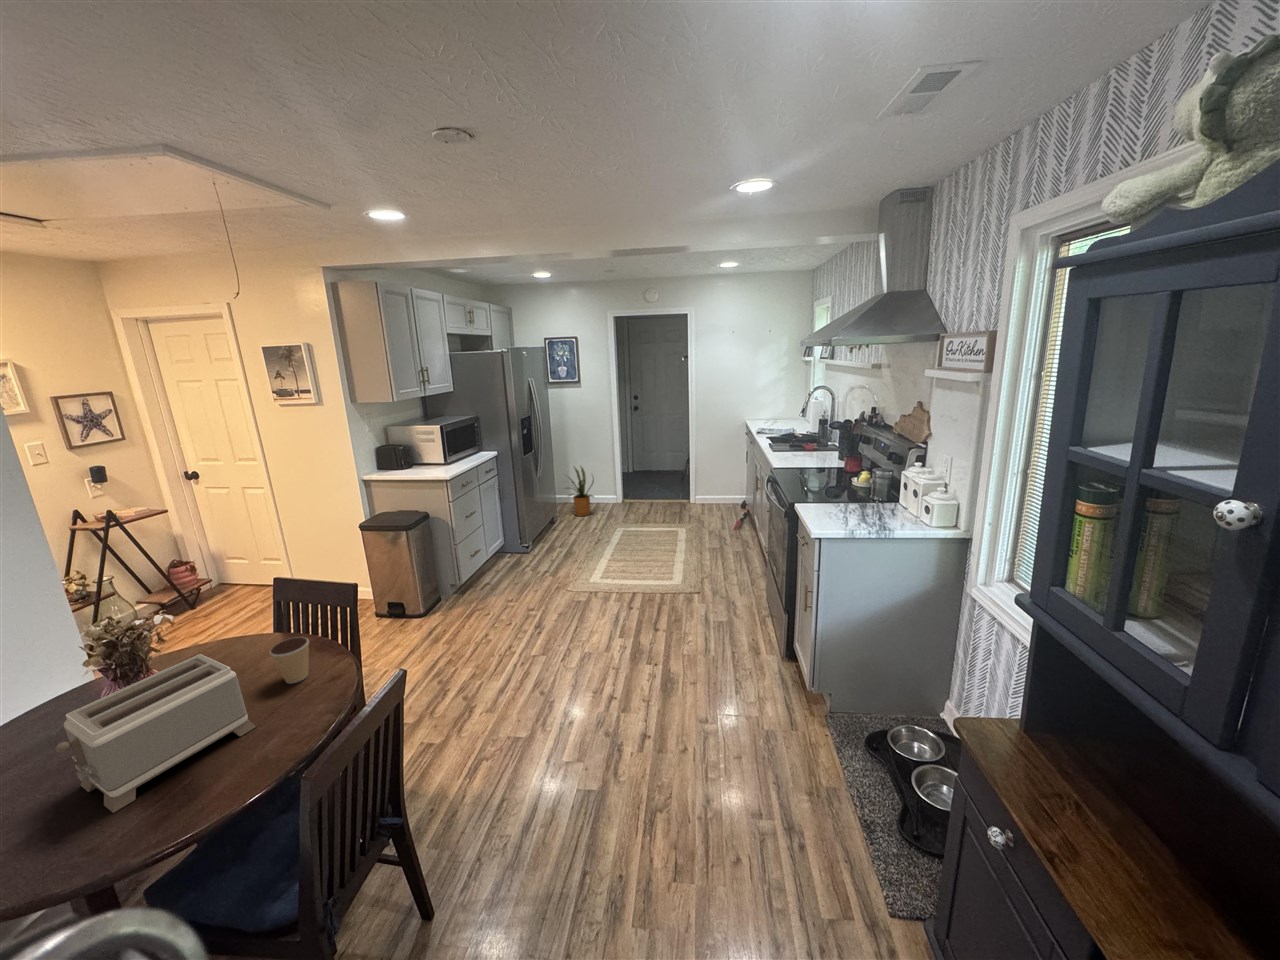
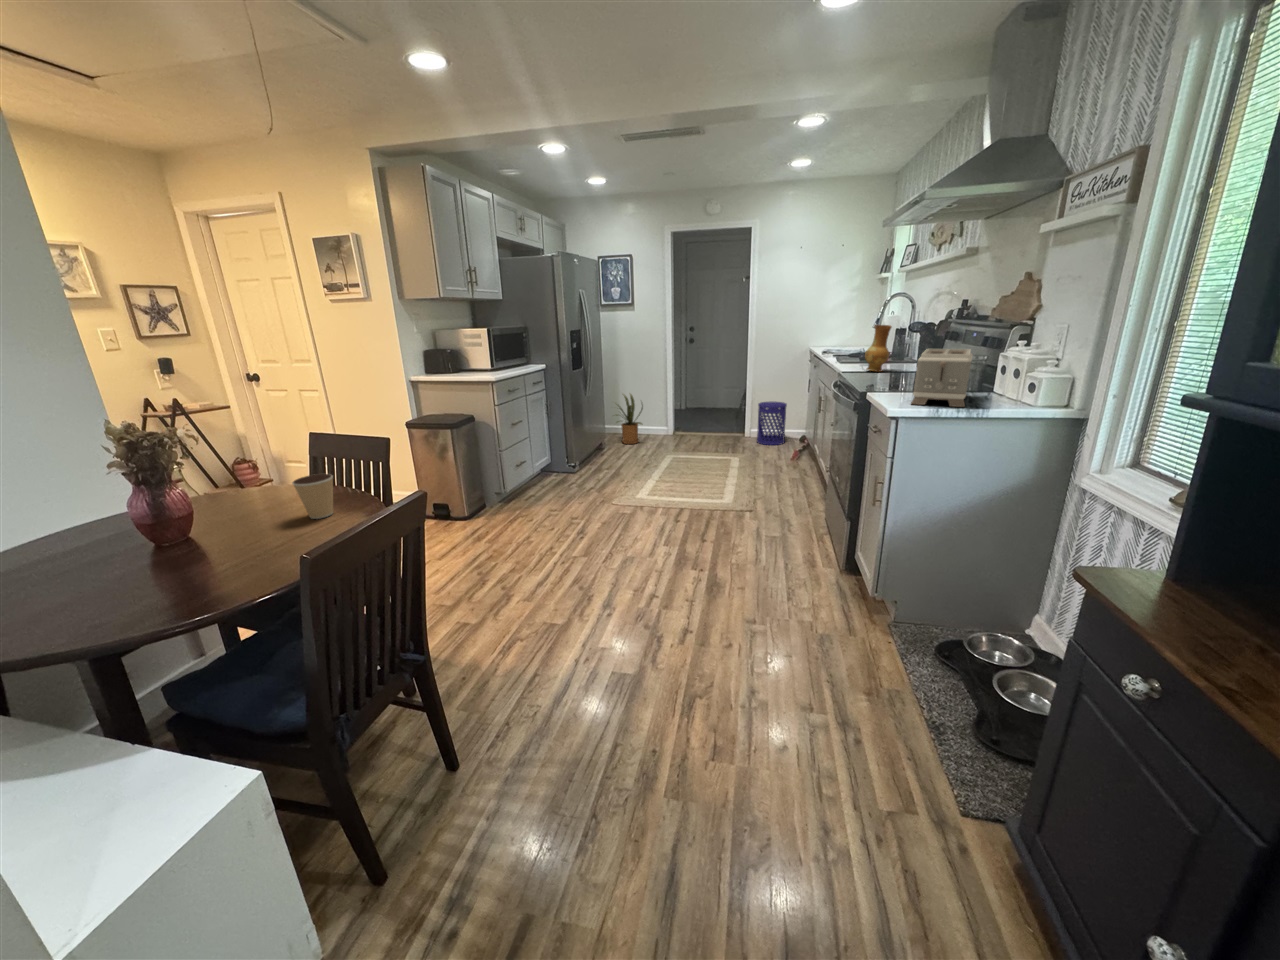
ceramic jug: none [795,424,817,465] -> present [865,325,892,372]
waste bin: none [704,470,731,513] -> present [757,402,787,445]
toaster: present [56,654,256,813] -> present [911,349,972,407]

